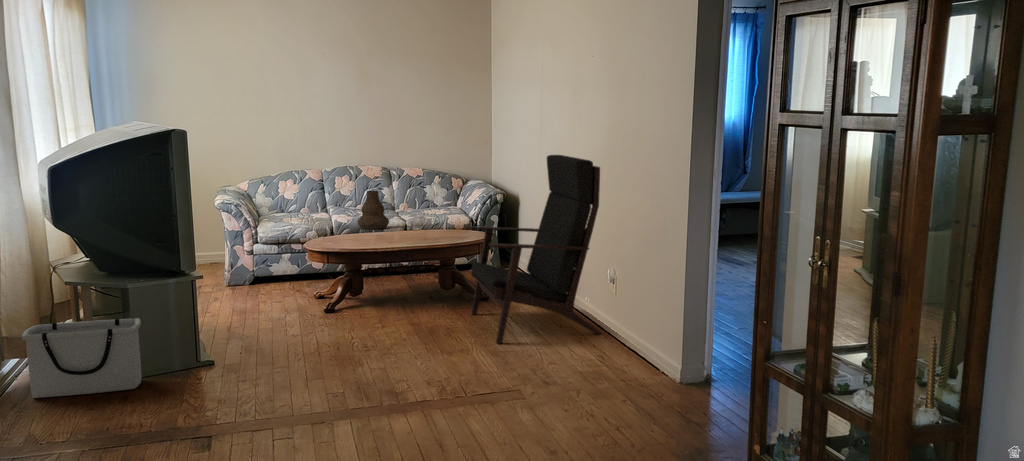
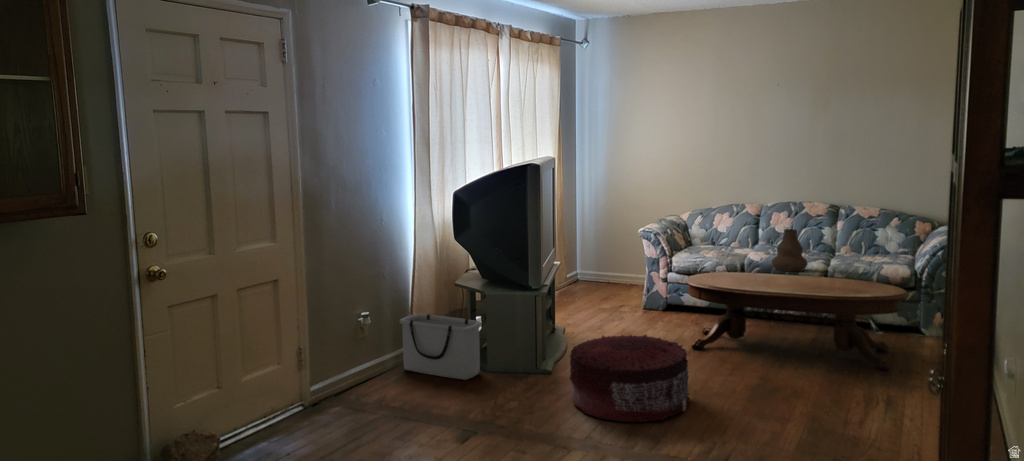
lounge chair: present [465,155,601,344] -> none [820,198,998,449]
pouf: none [274,299,394,385] -> present [570,335,690,422]

